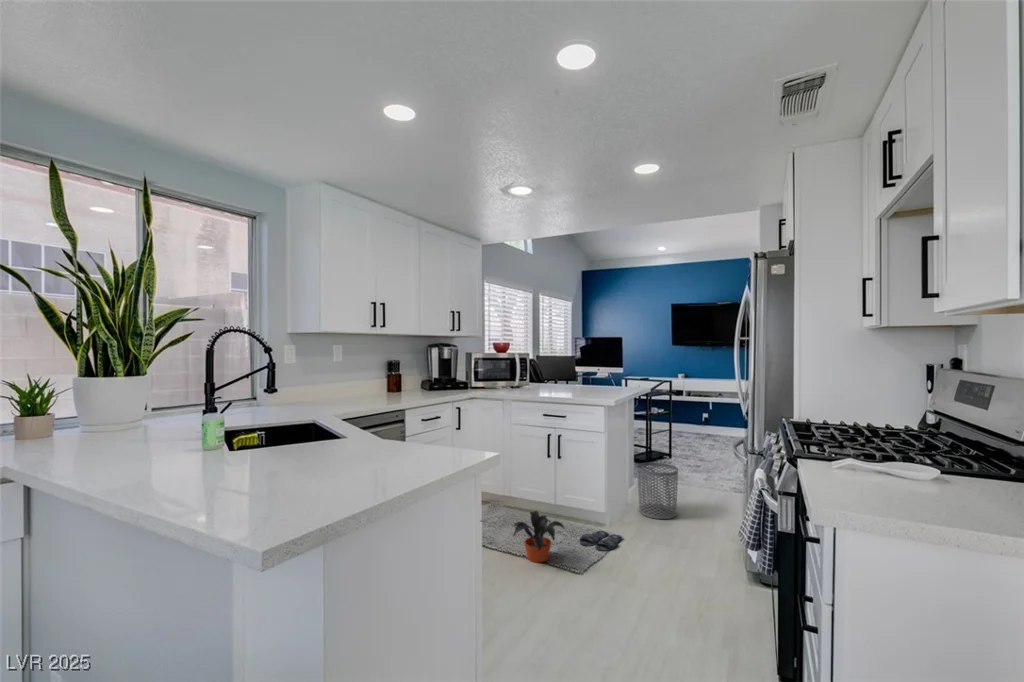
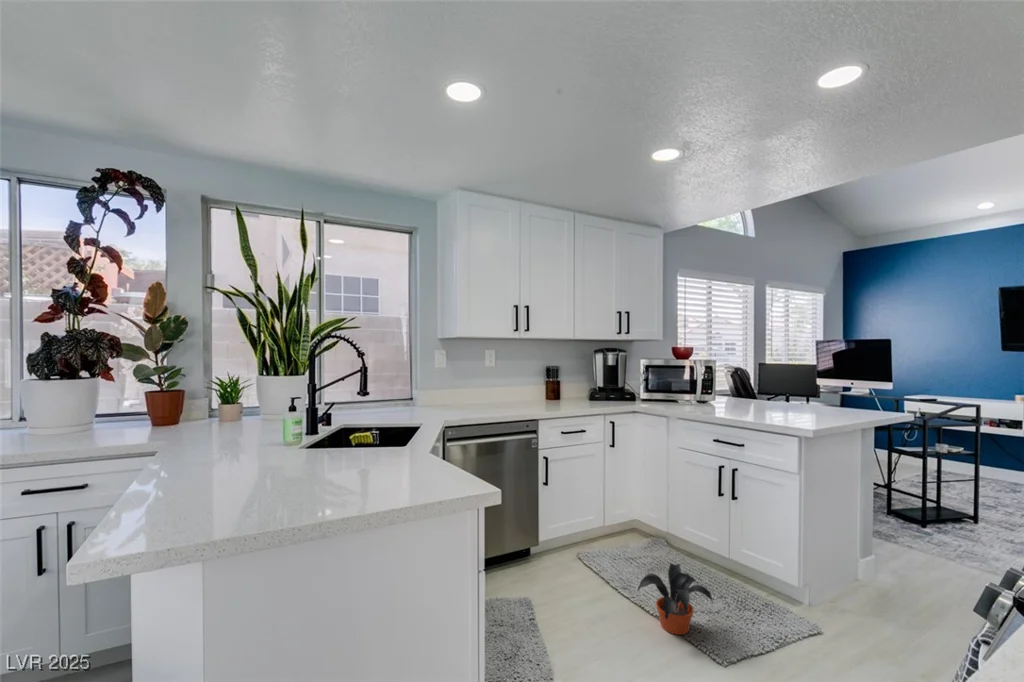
waste bin: present [637,462,678,519] -> none [867,528,945,625]
slippers: present [580,531,621,551] -> none [746,612,818,648]

